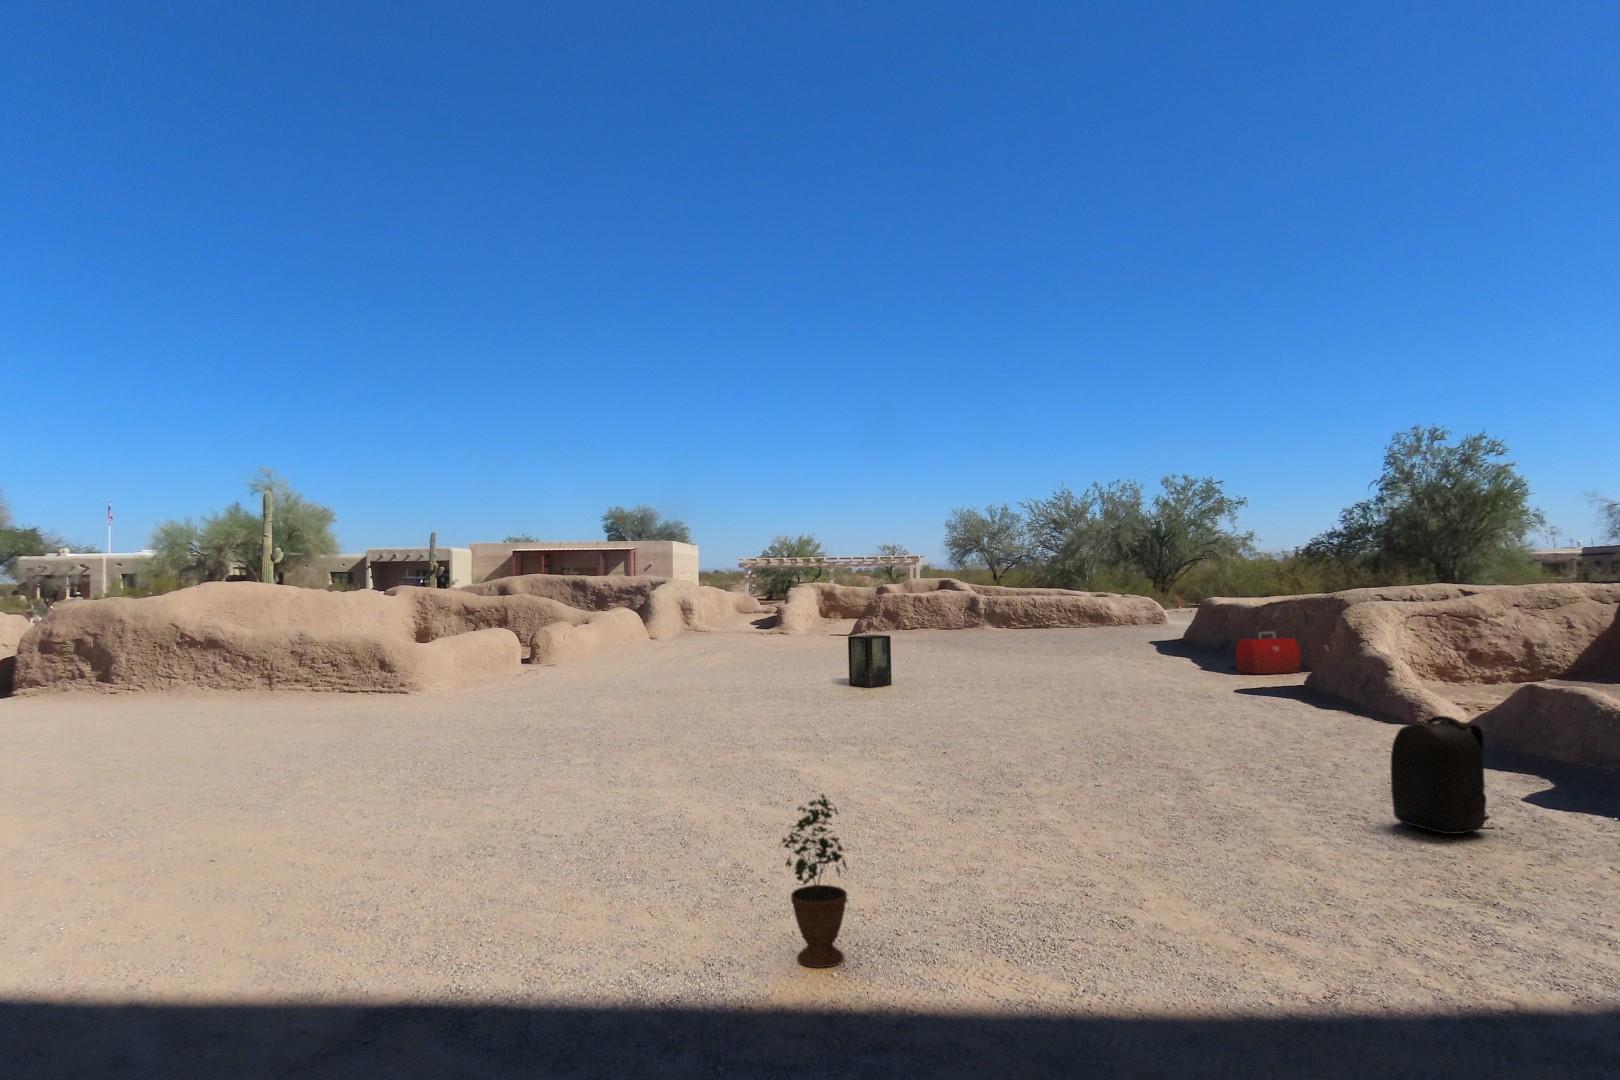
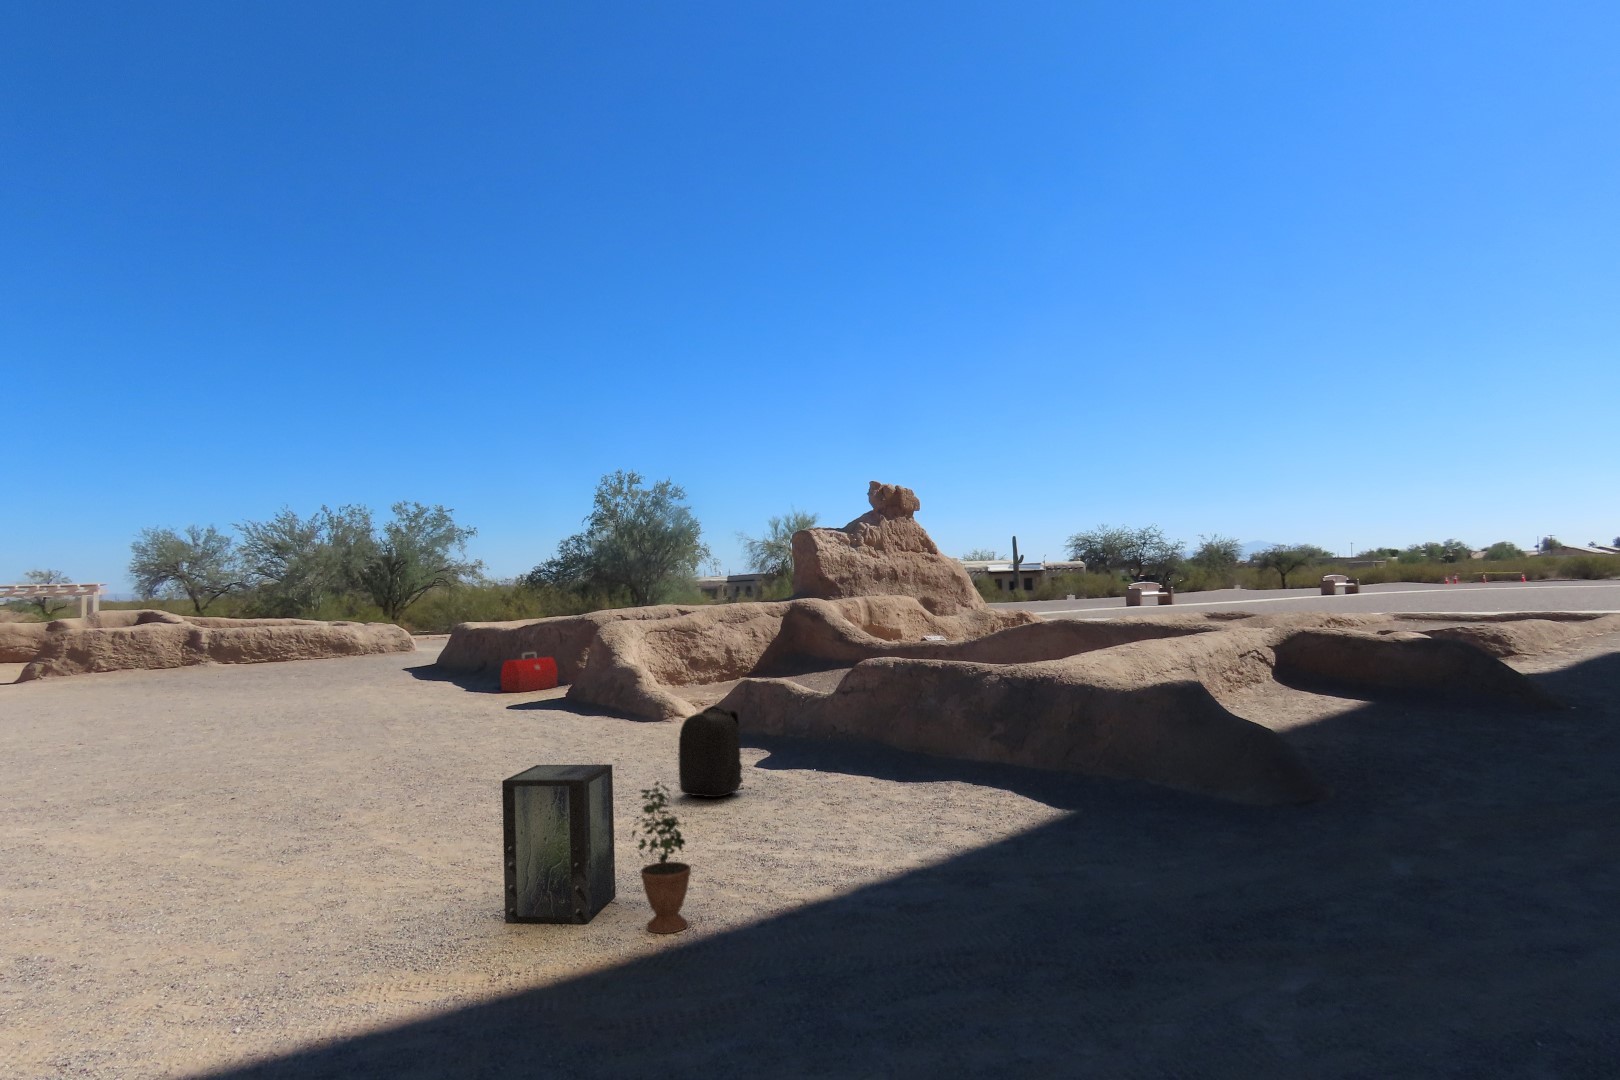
storage box: present [848,635,892,688] -> present [502,765,616,924]
potted plant: present [782,794,847,968] -> present [632,781,691,933]

